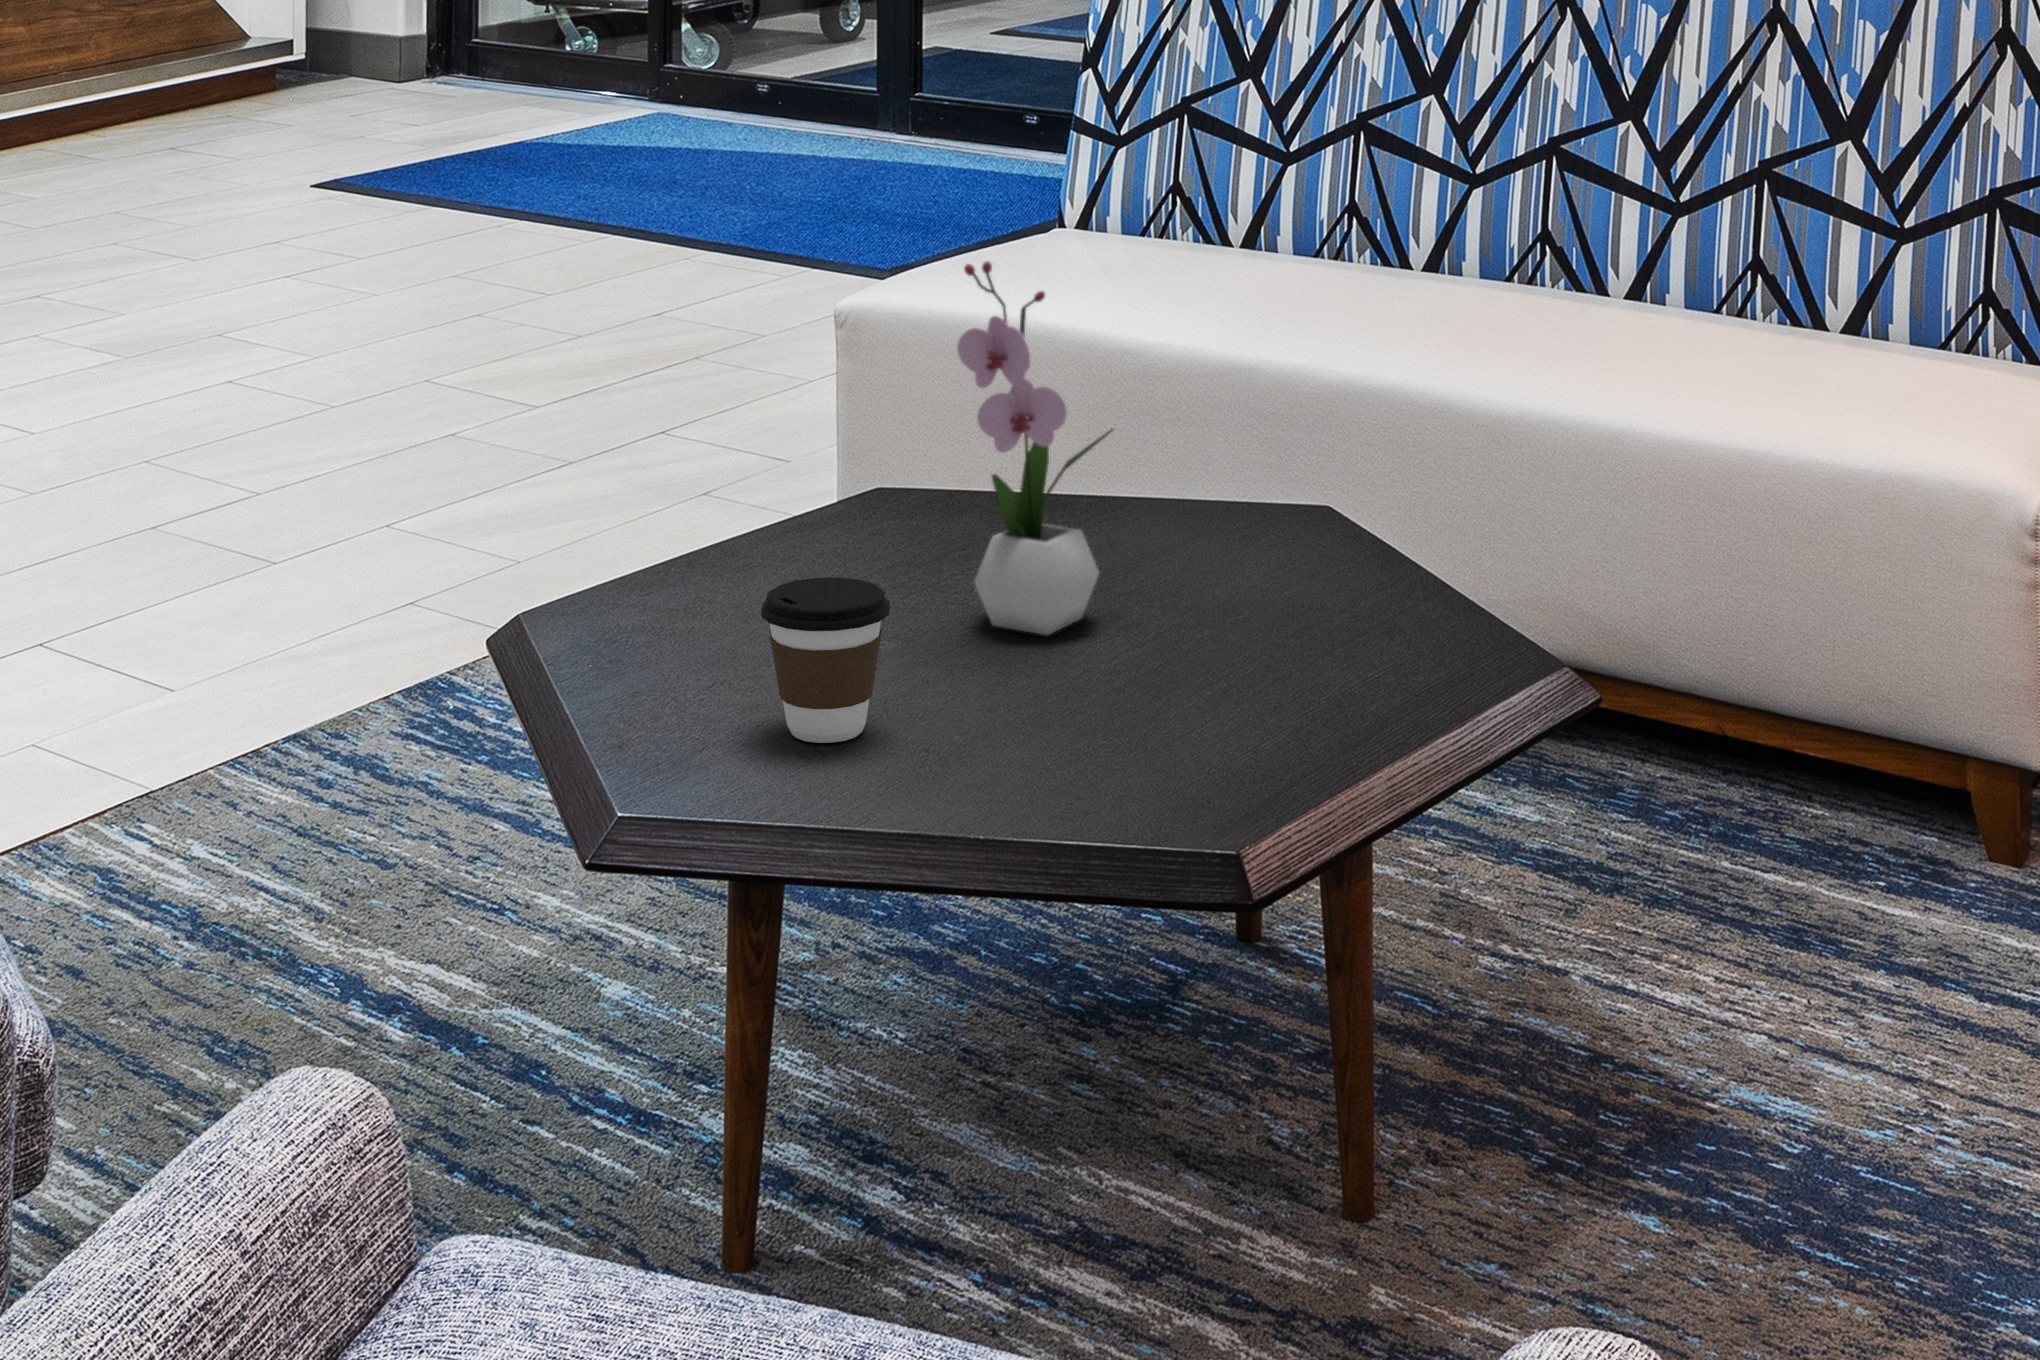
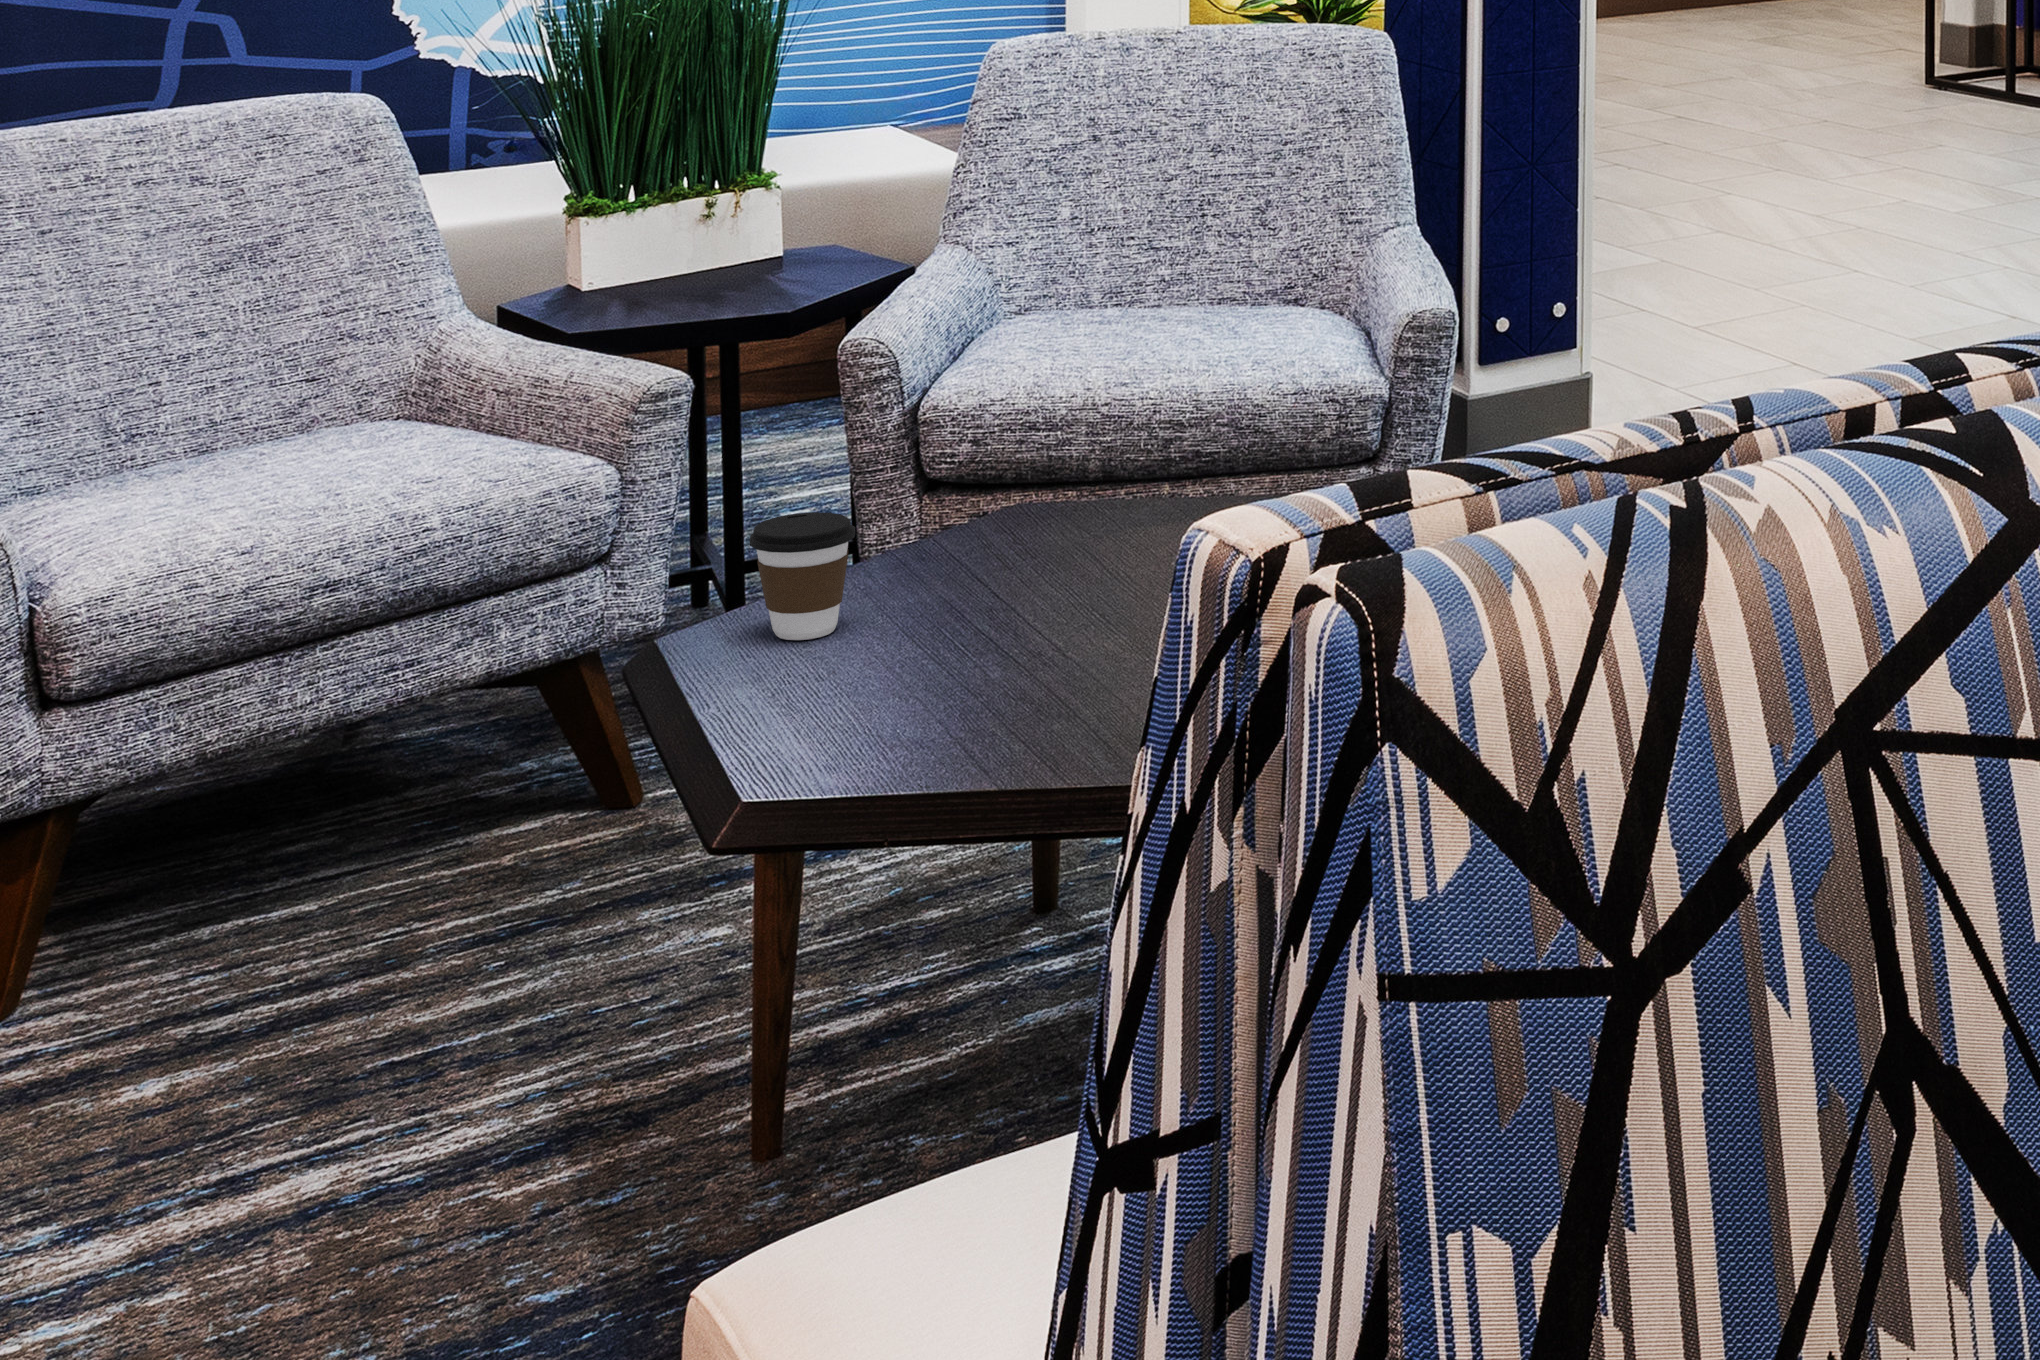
flower arrangement: present [957,261,1113,635] -> none [922,343,1046,701]

